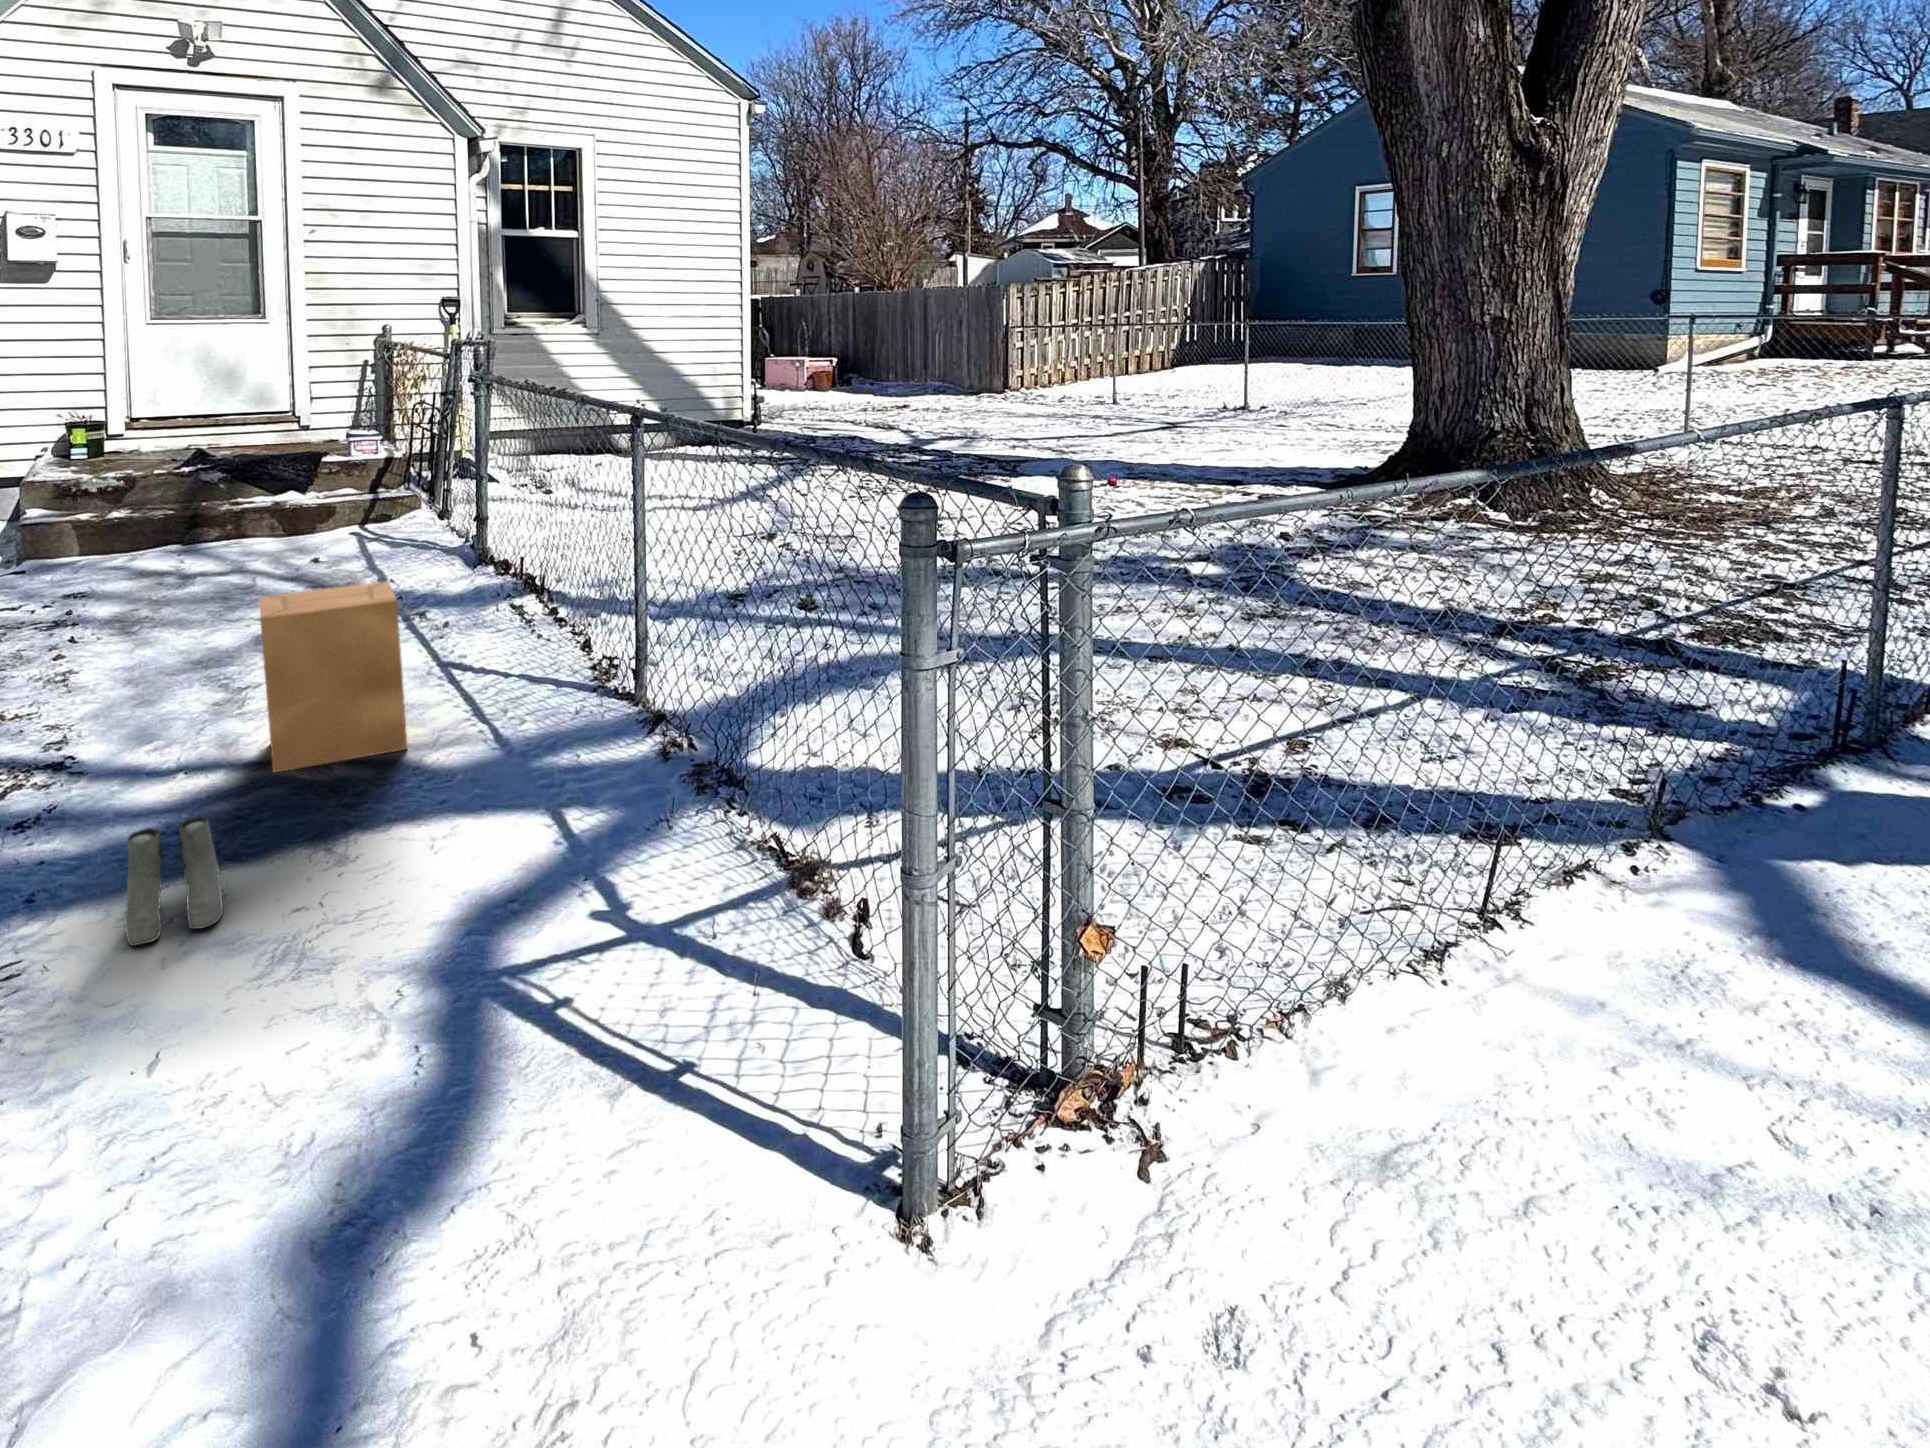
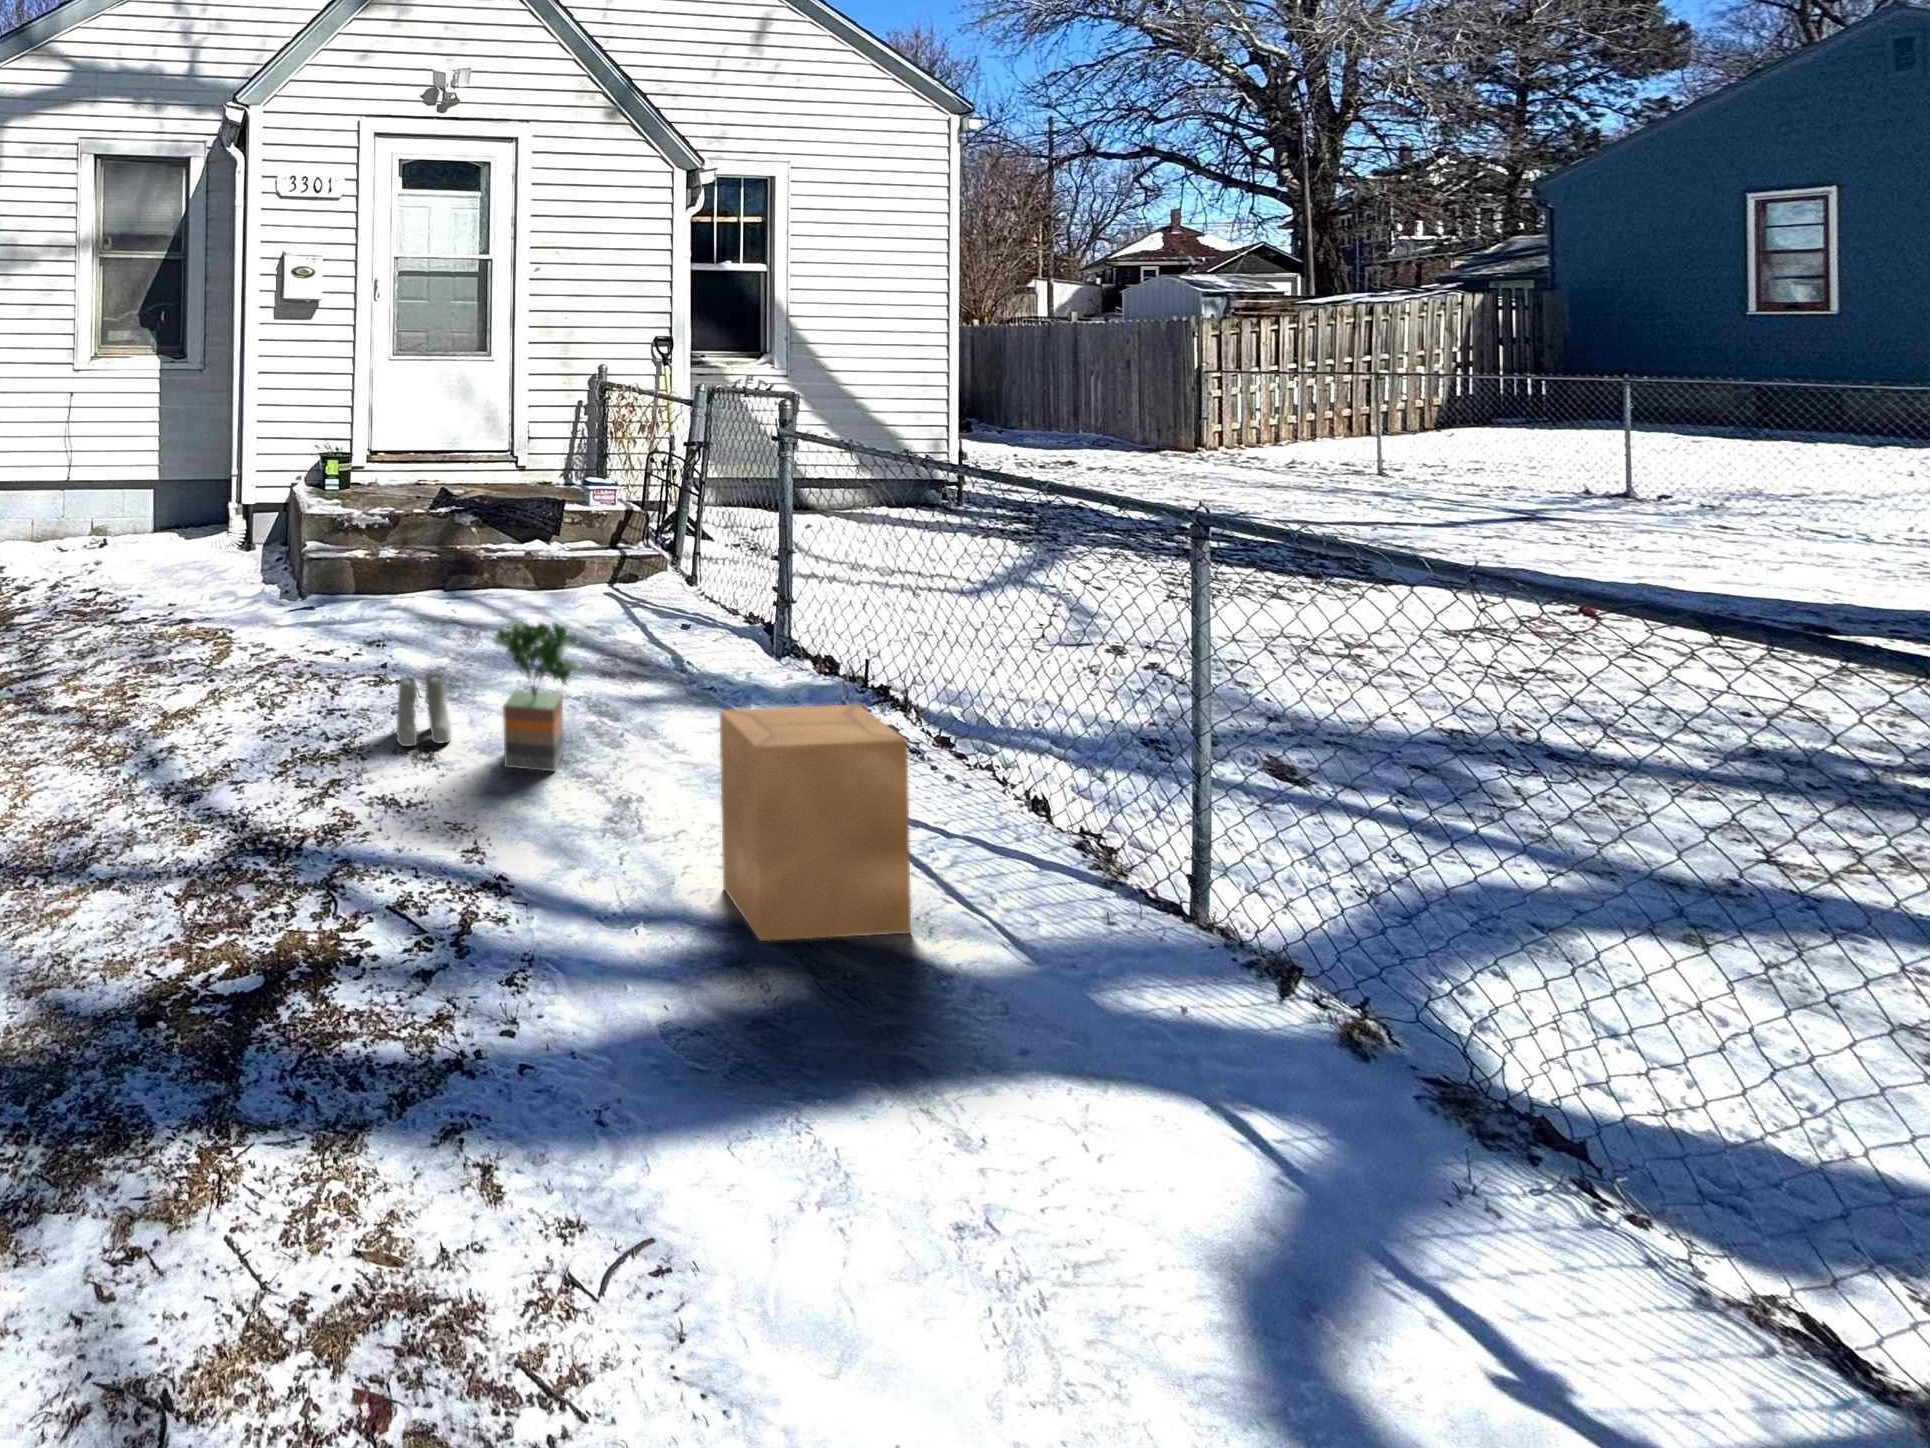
potted tree: none [120,548,214,682] -> present [493,621,580,772]
boots: present [124,817,223,946] -> present [396,675,451,746]

